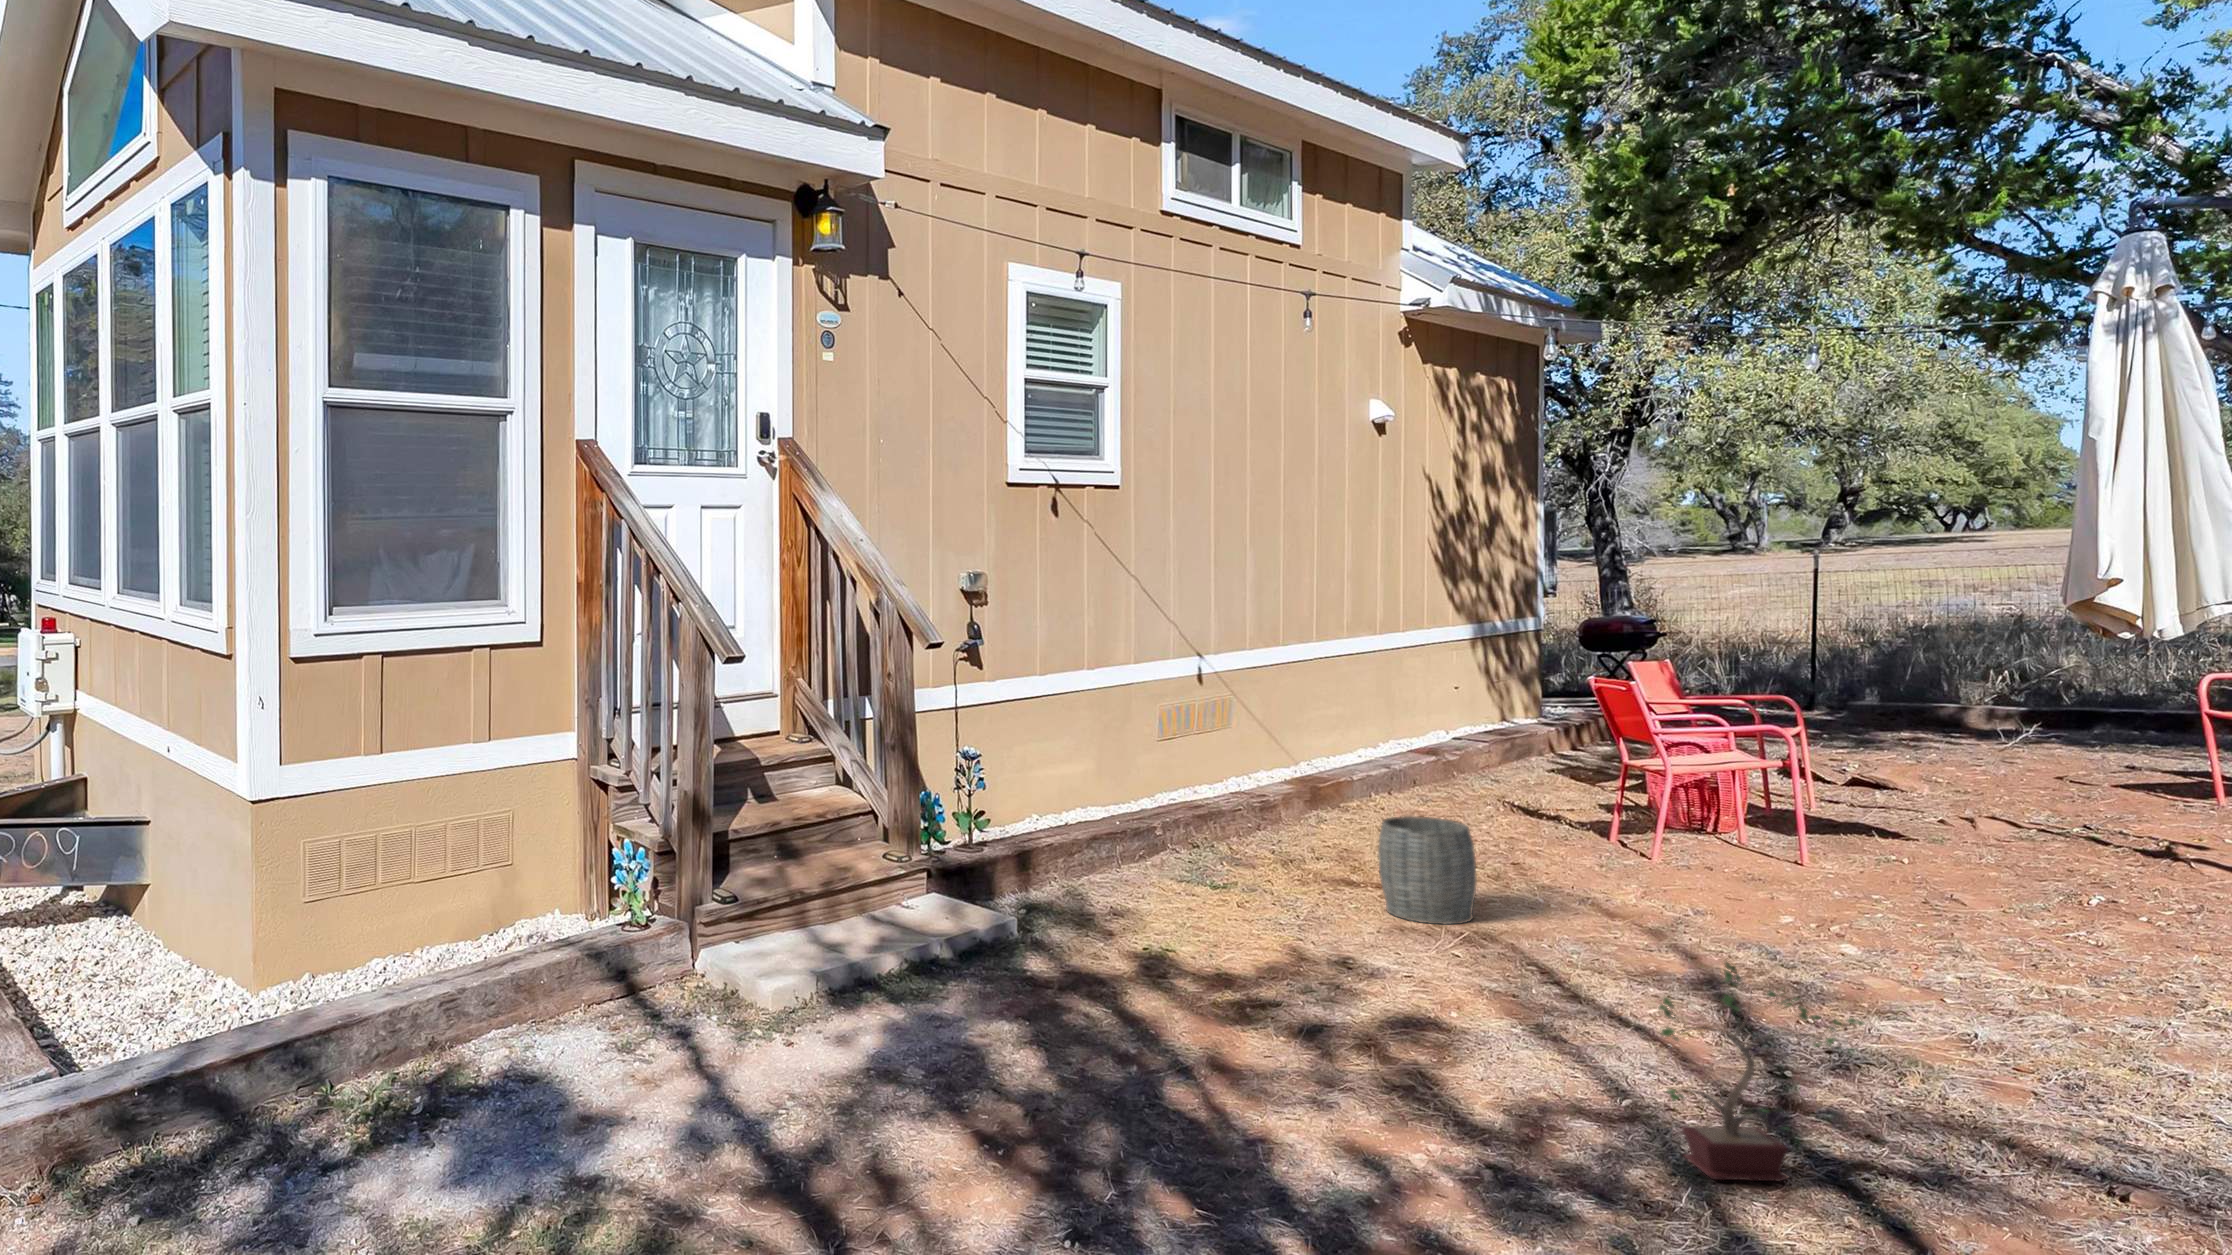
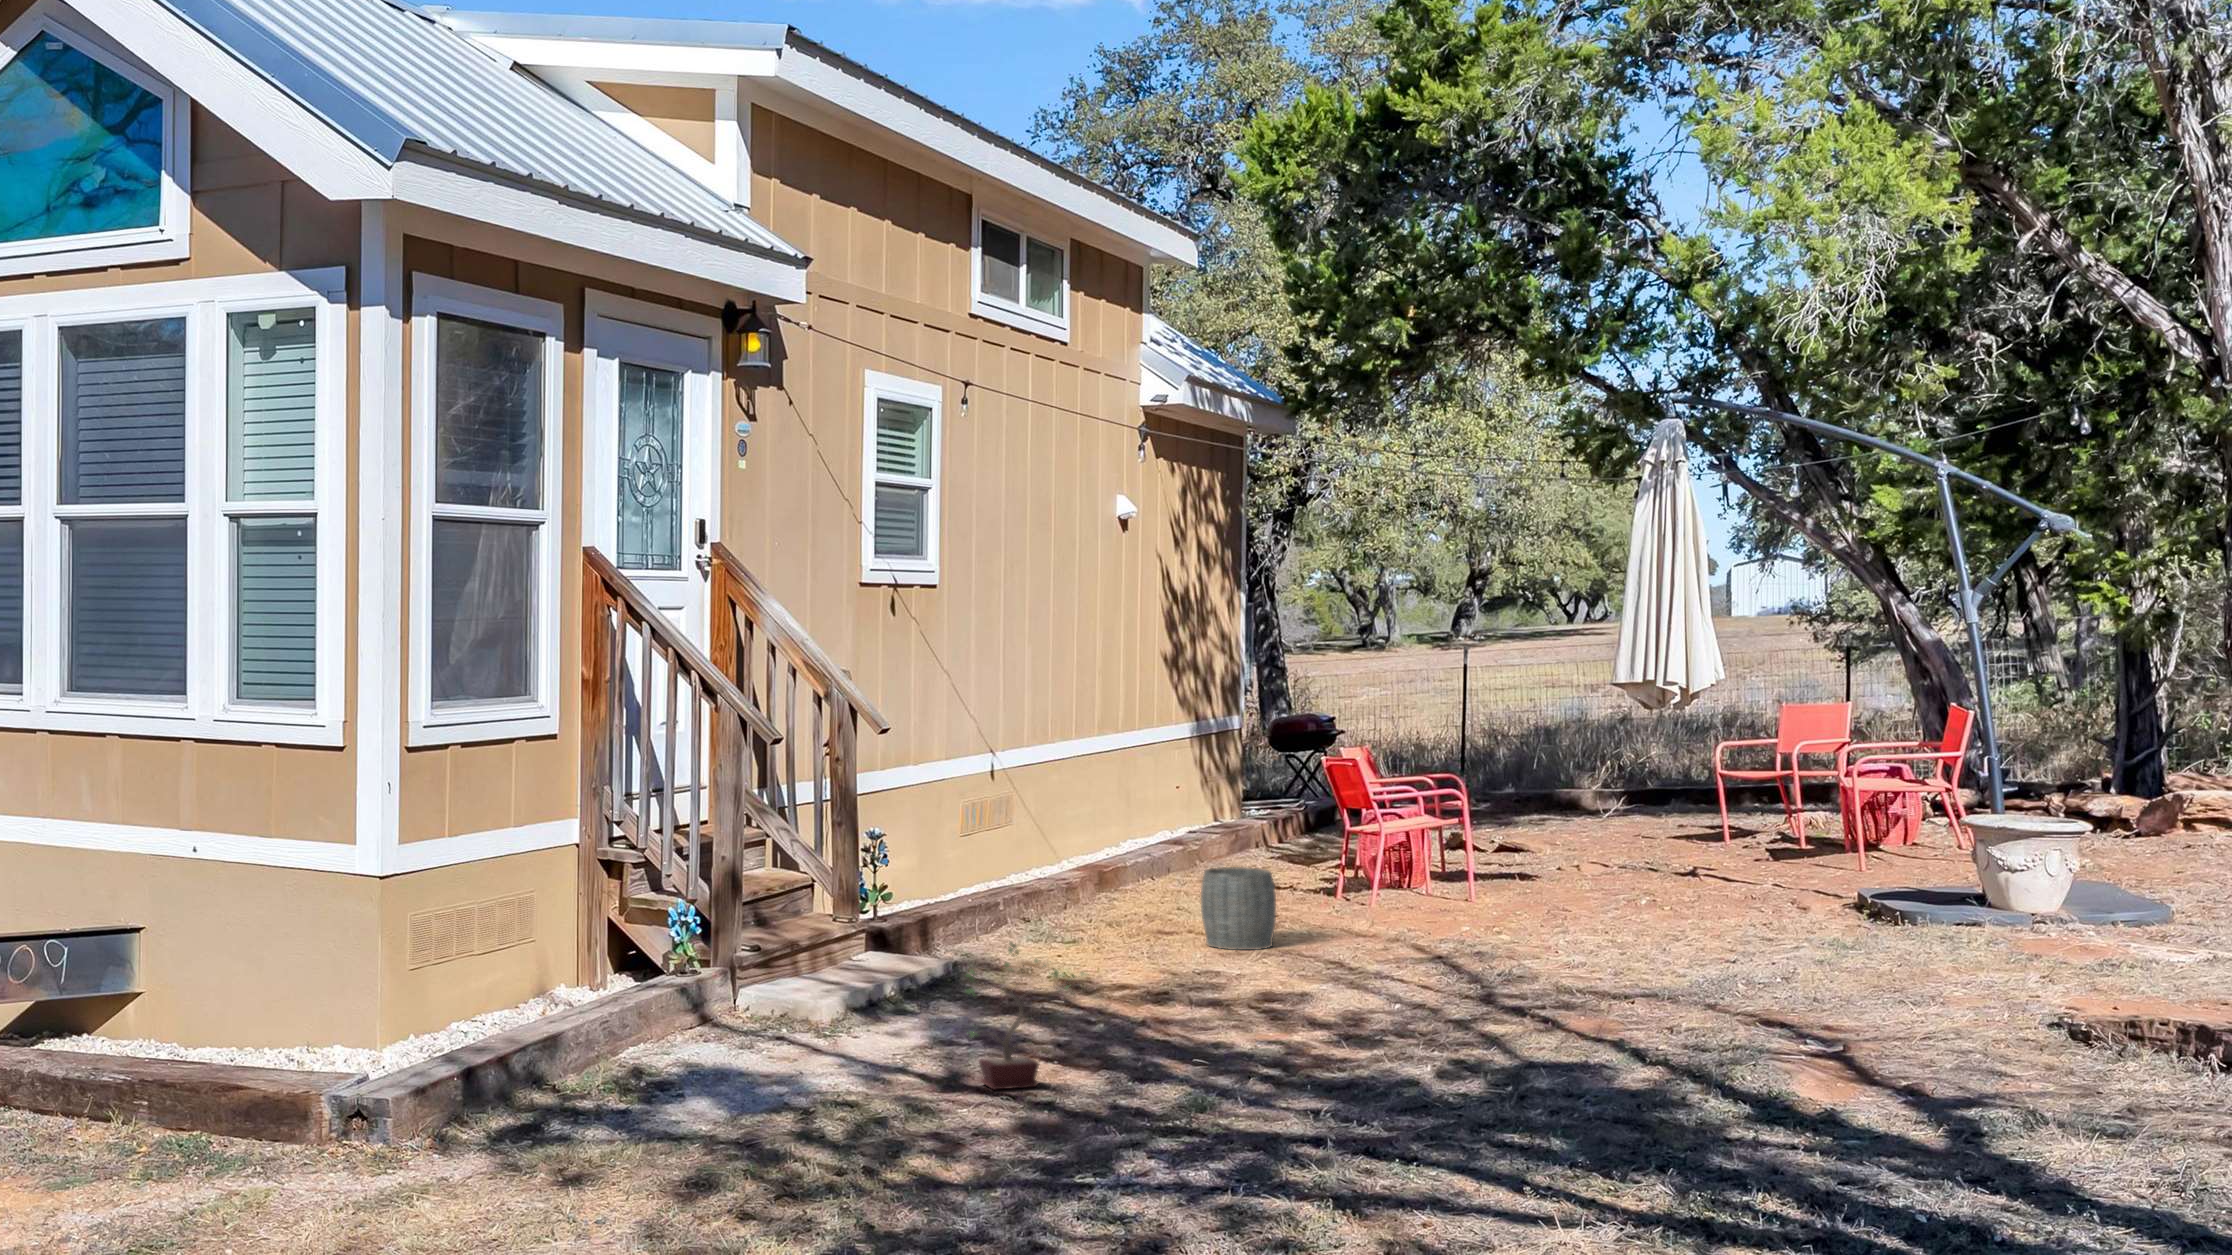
potted plant: present [1659,962,1865,1181] -> present [966,943,1085,1089]

